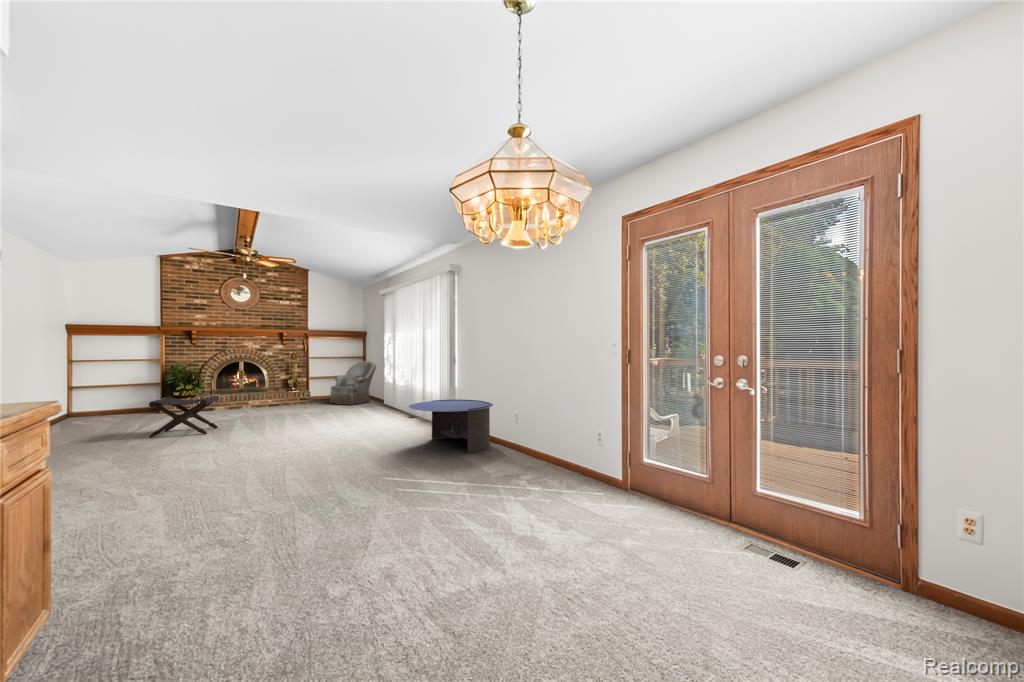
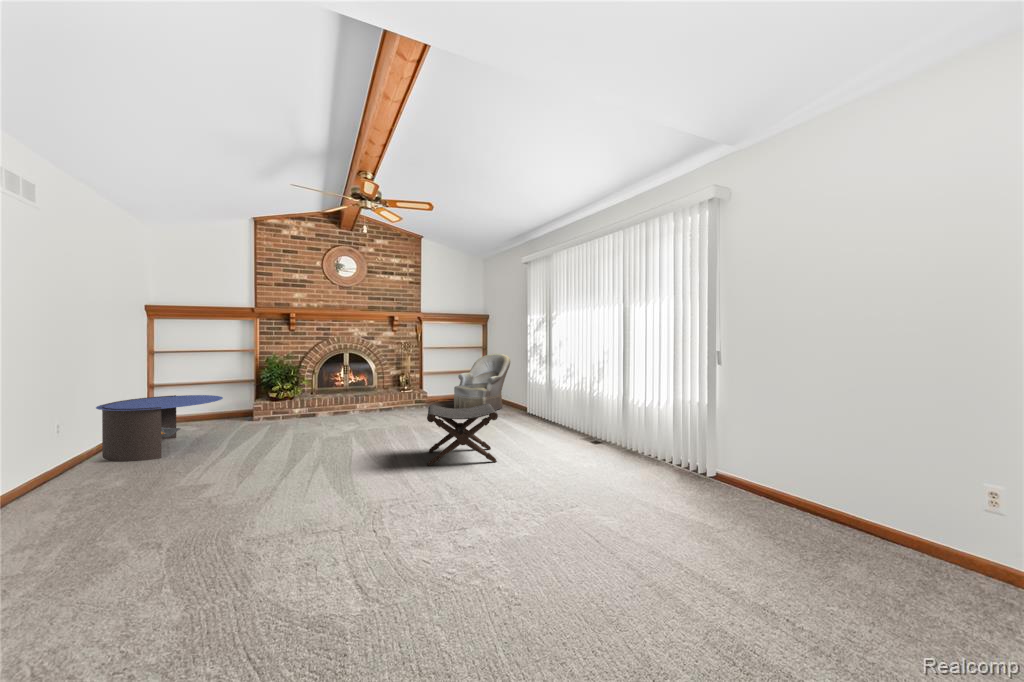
footstool: present [149,396,219,437] -> present [427,403,498,466]
coffee table: present [409,400,493,454] -> present [96,395,223,461]

